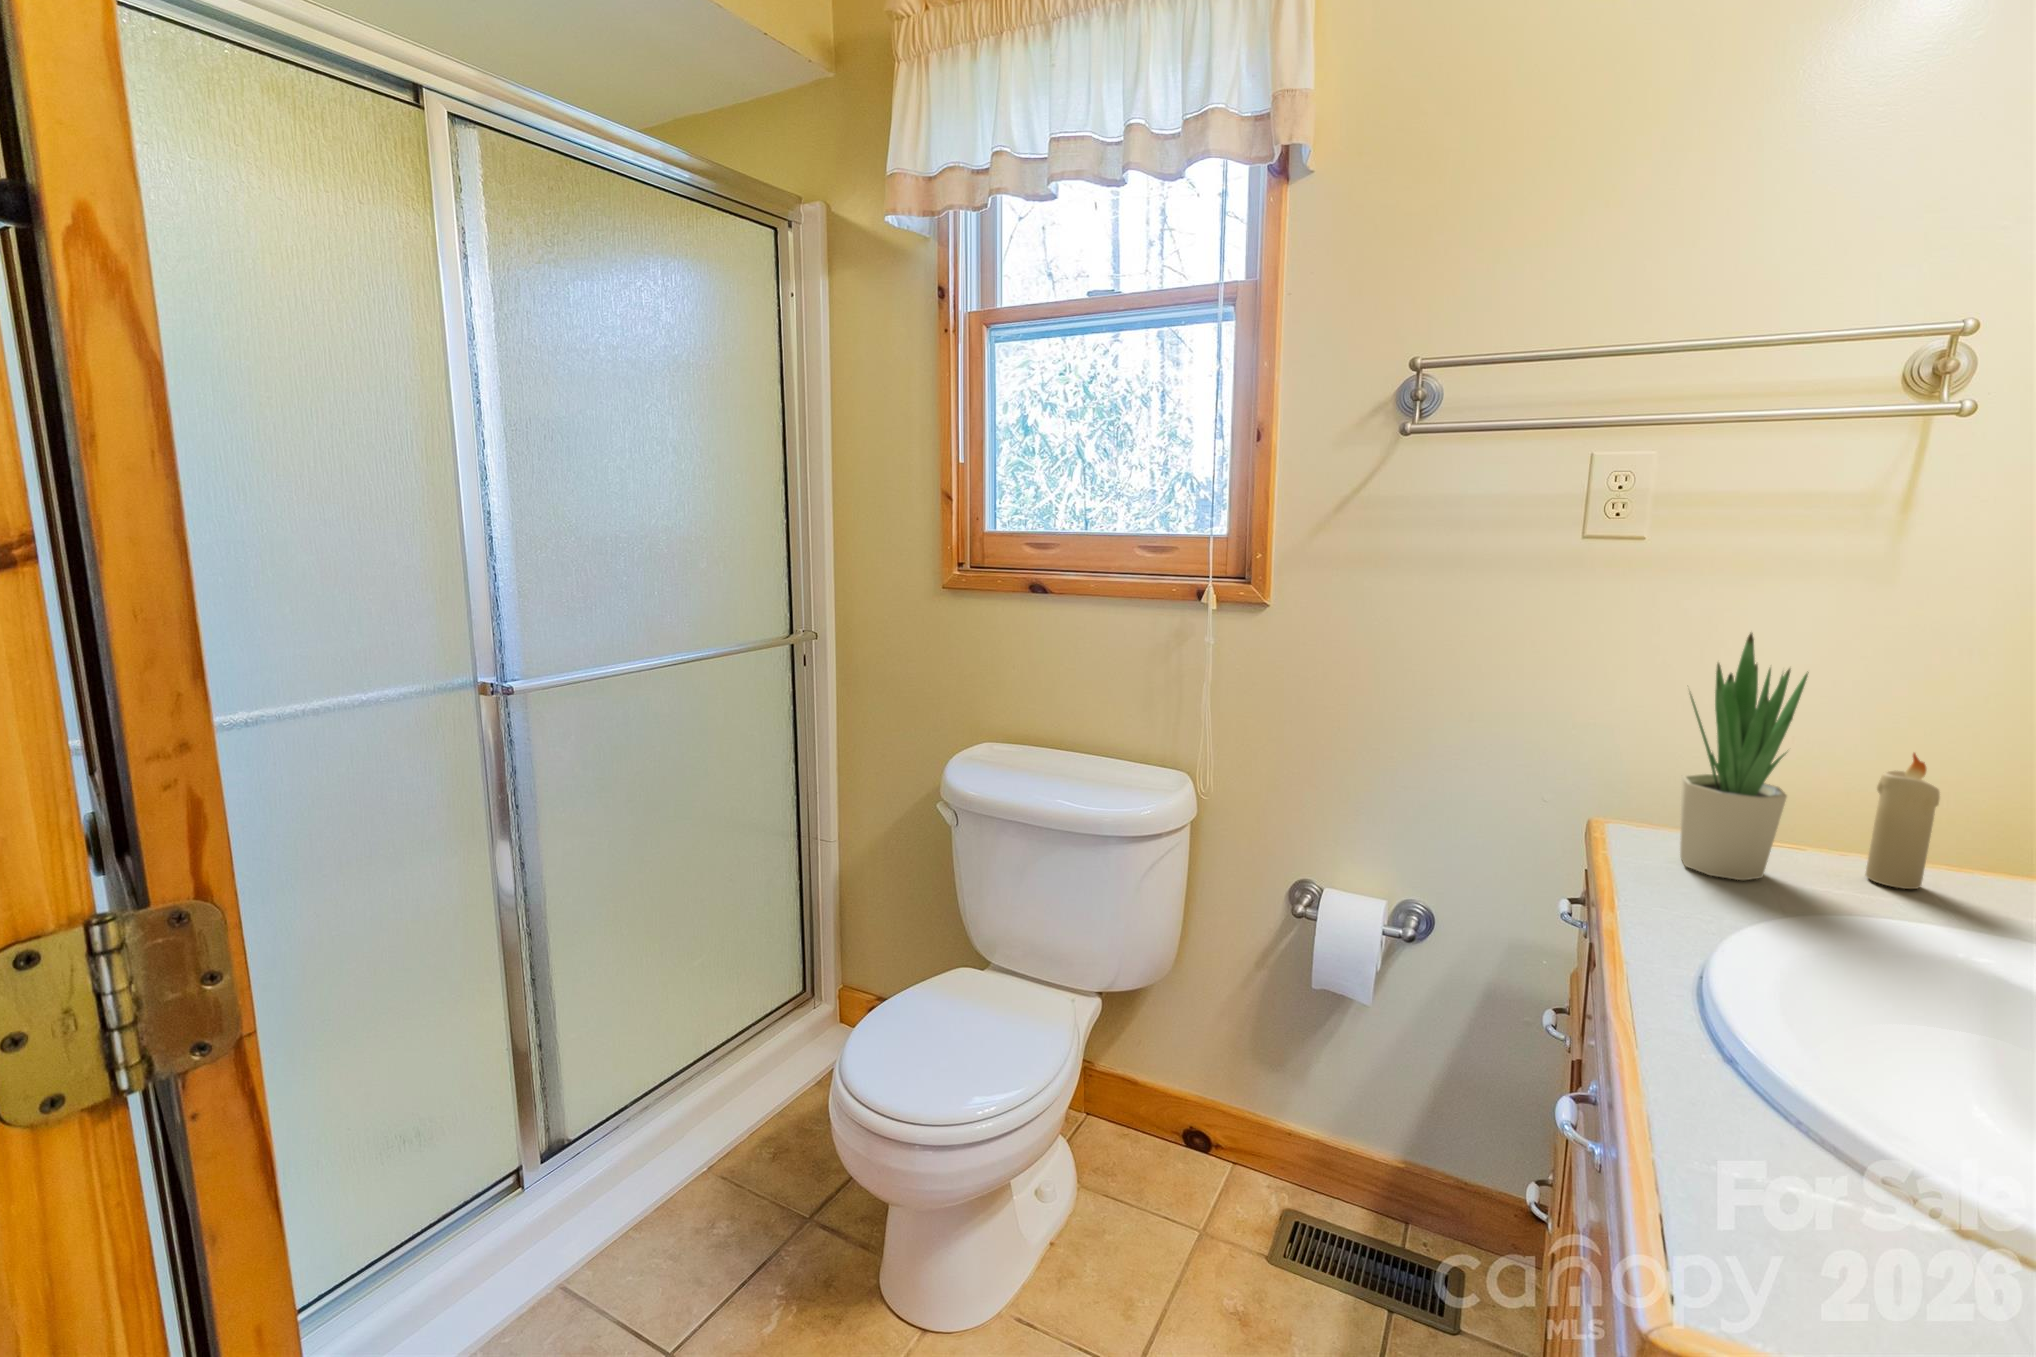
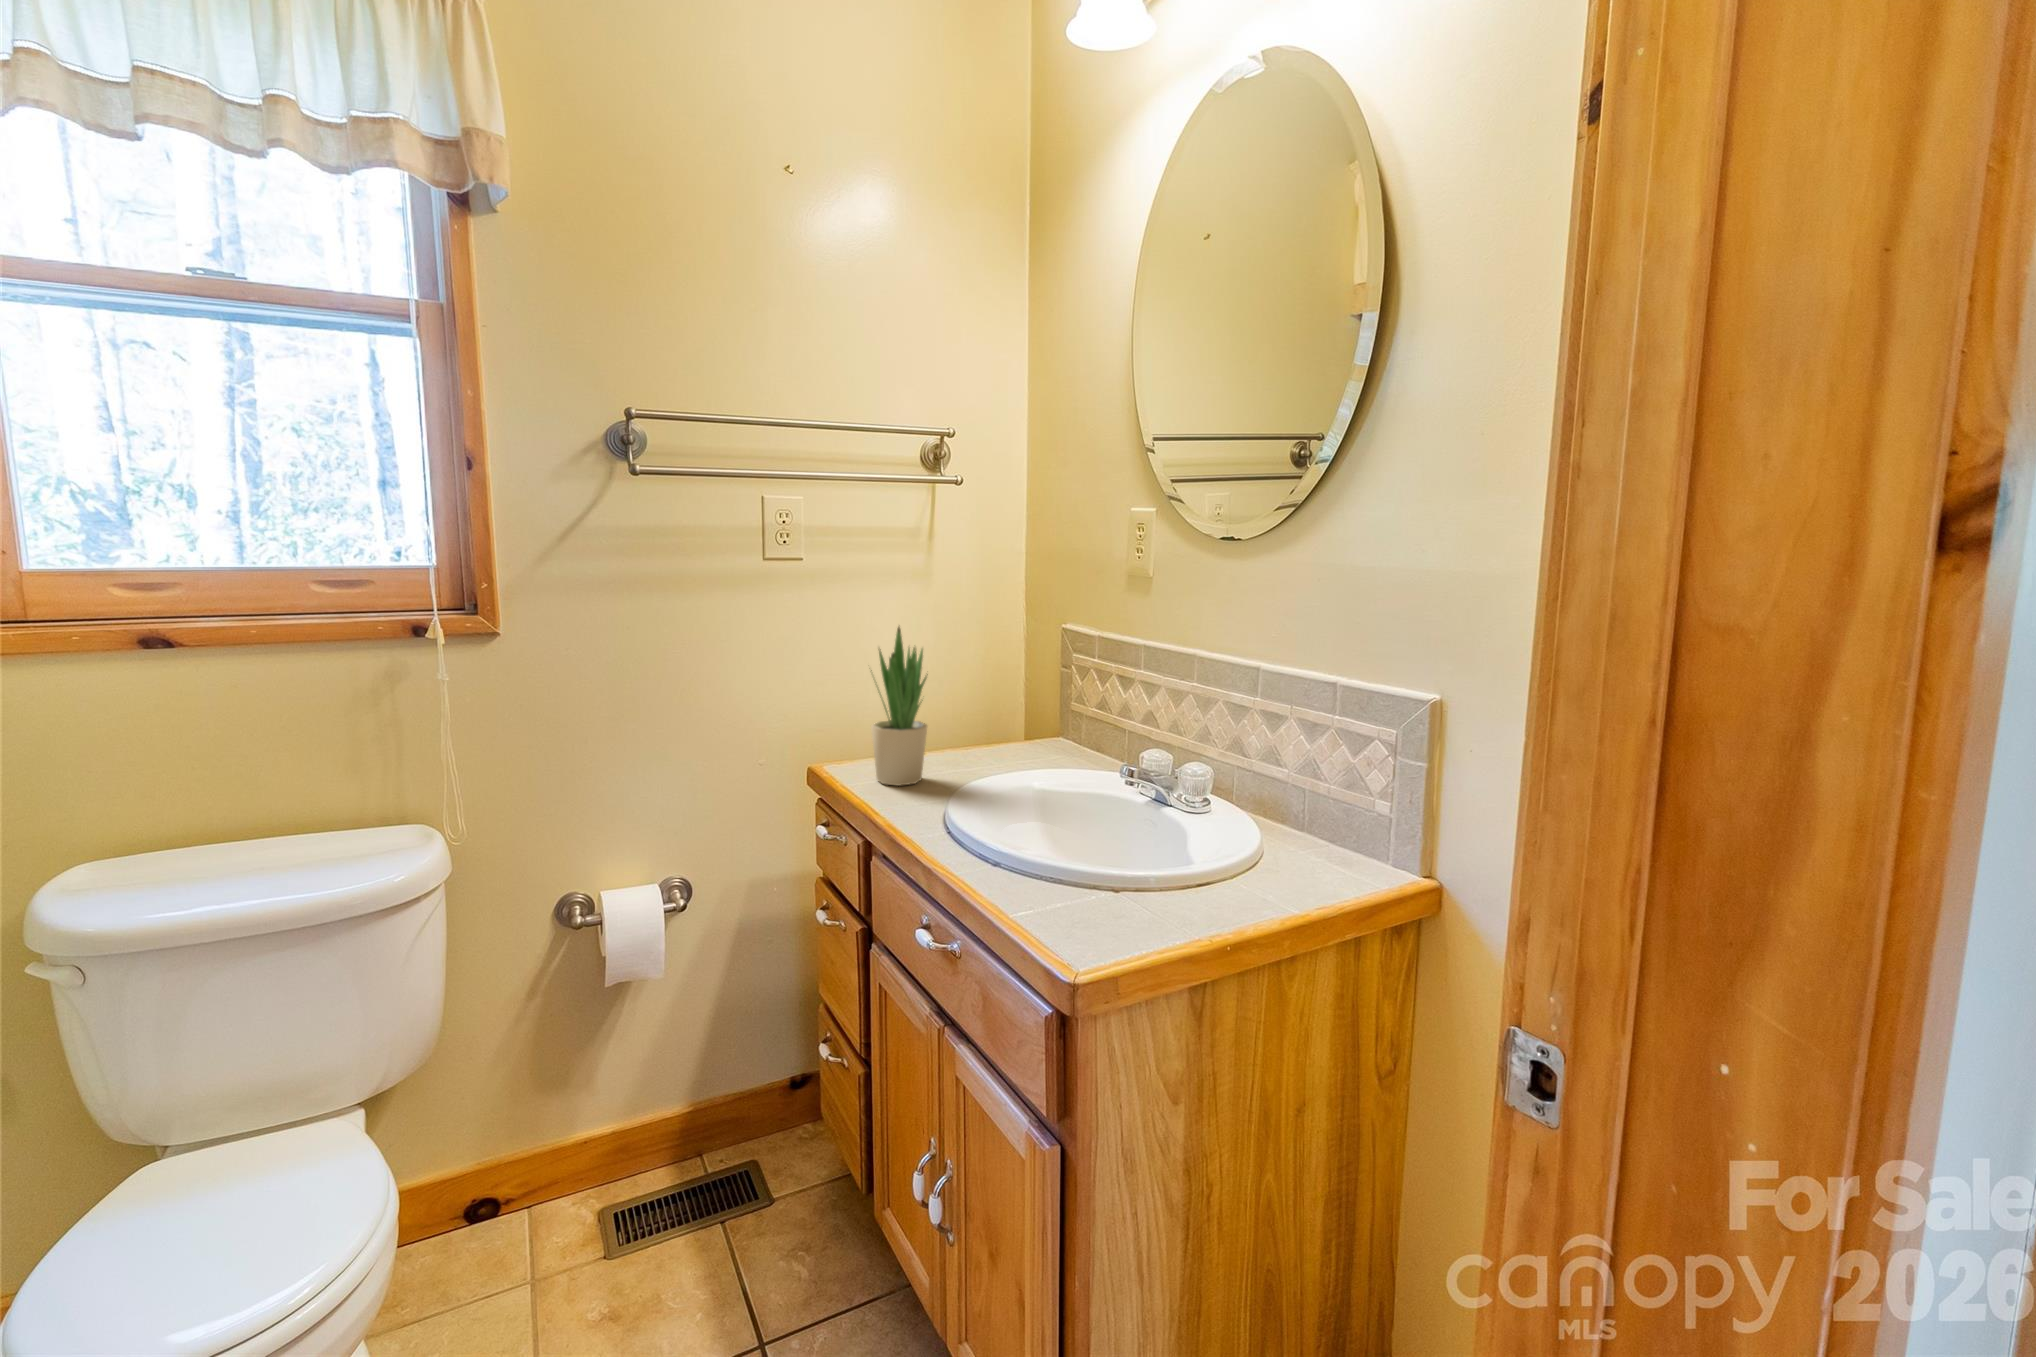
candle: present [1866,753,1940,889] -> none [958,687,985,767]

